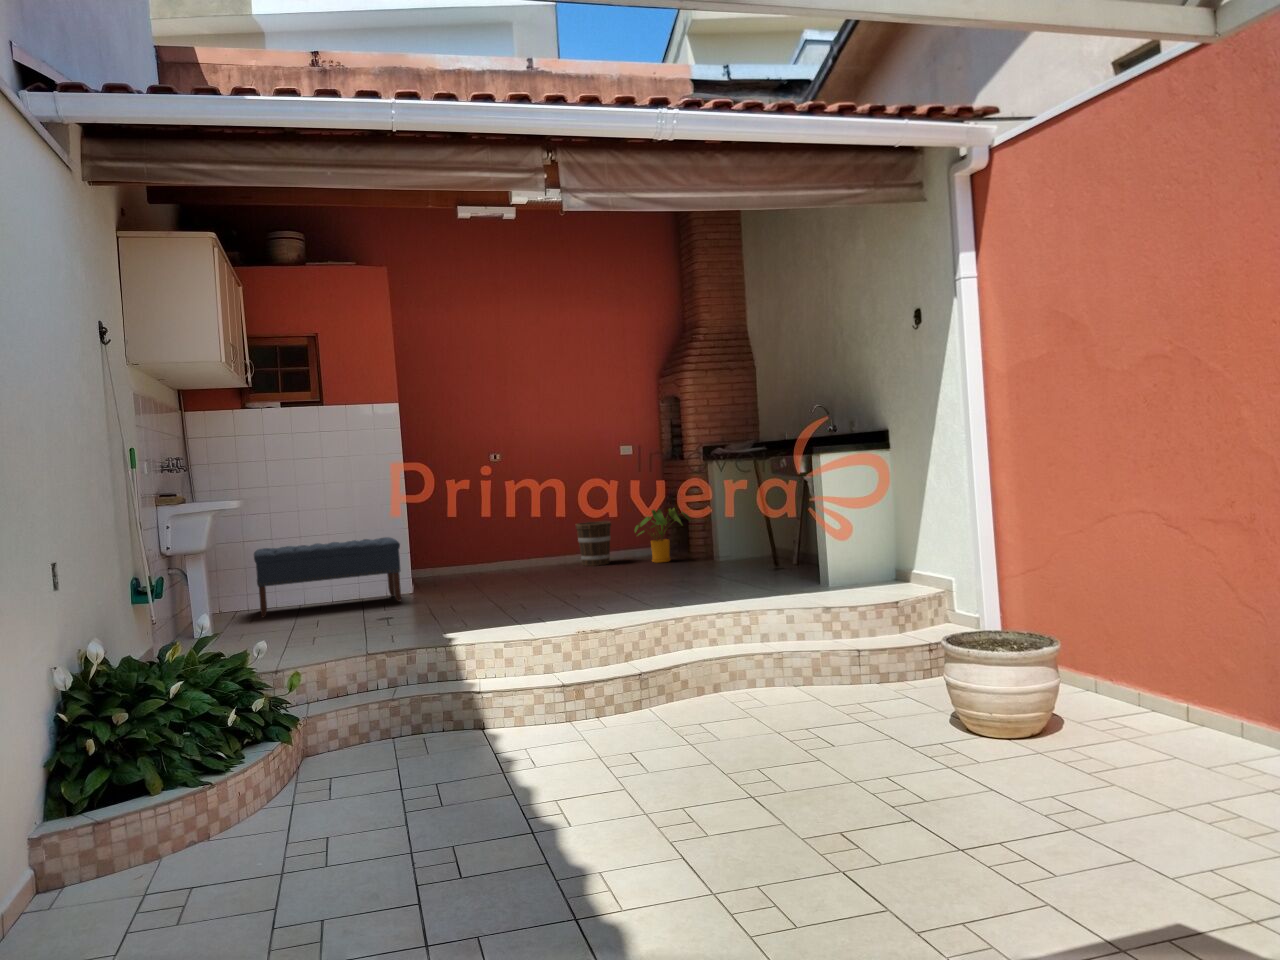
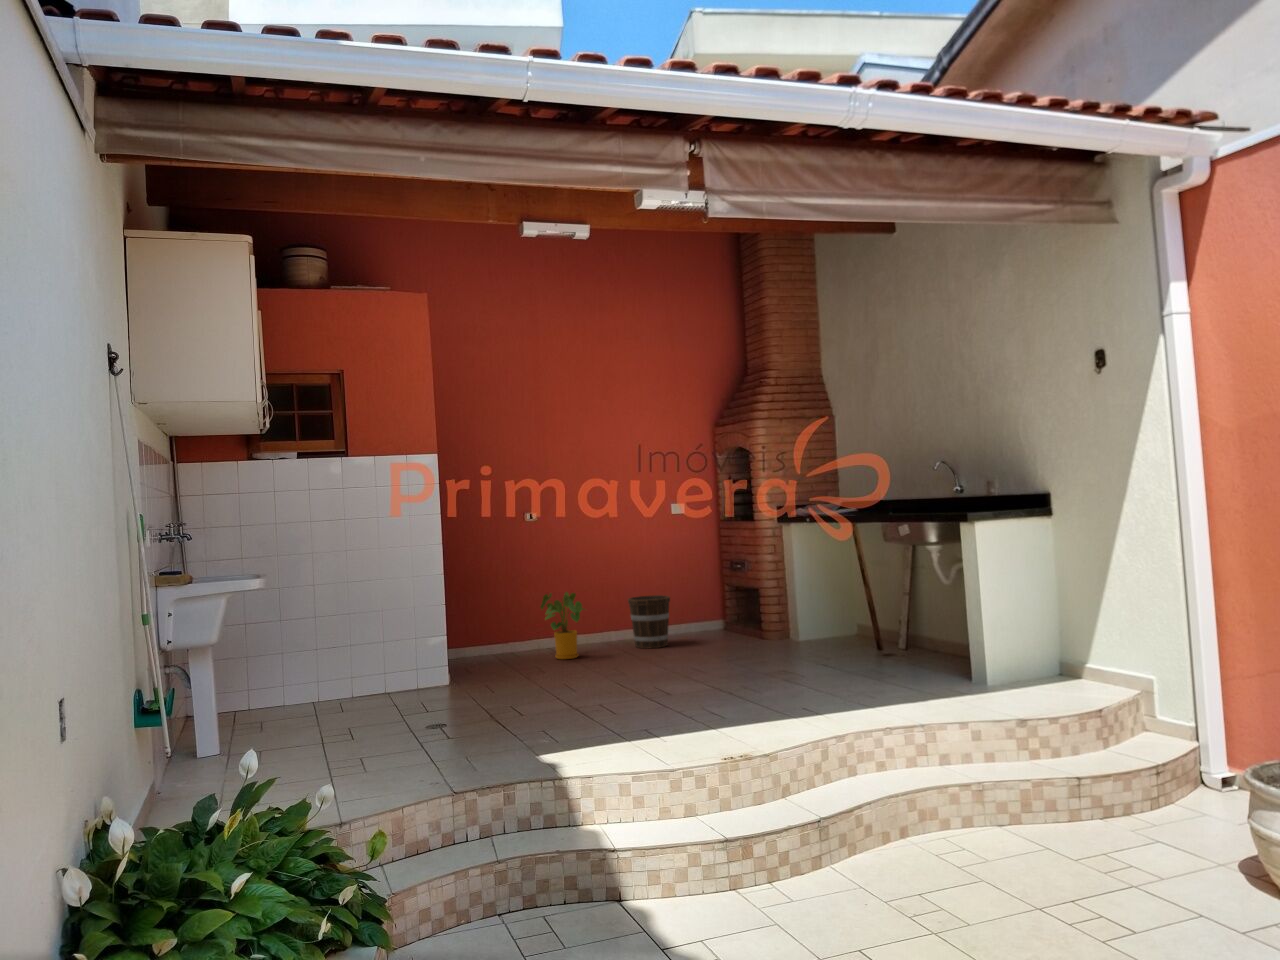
house plant: present [635,508,690,563] -> present [541,592,584,659]
bench: present [254,537,401,617] -> none [261,620,446,725]

